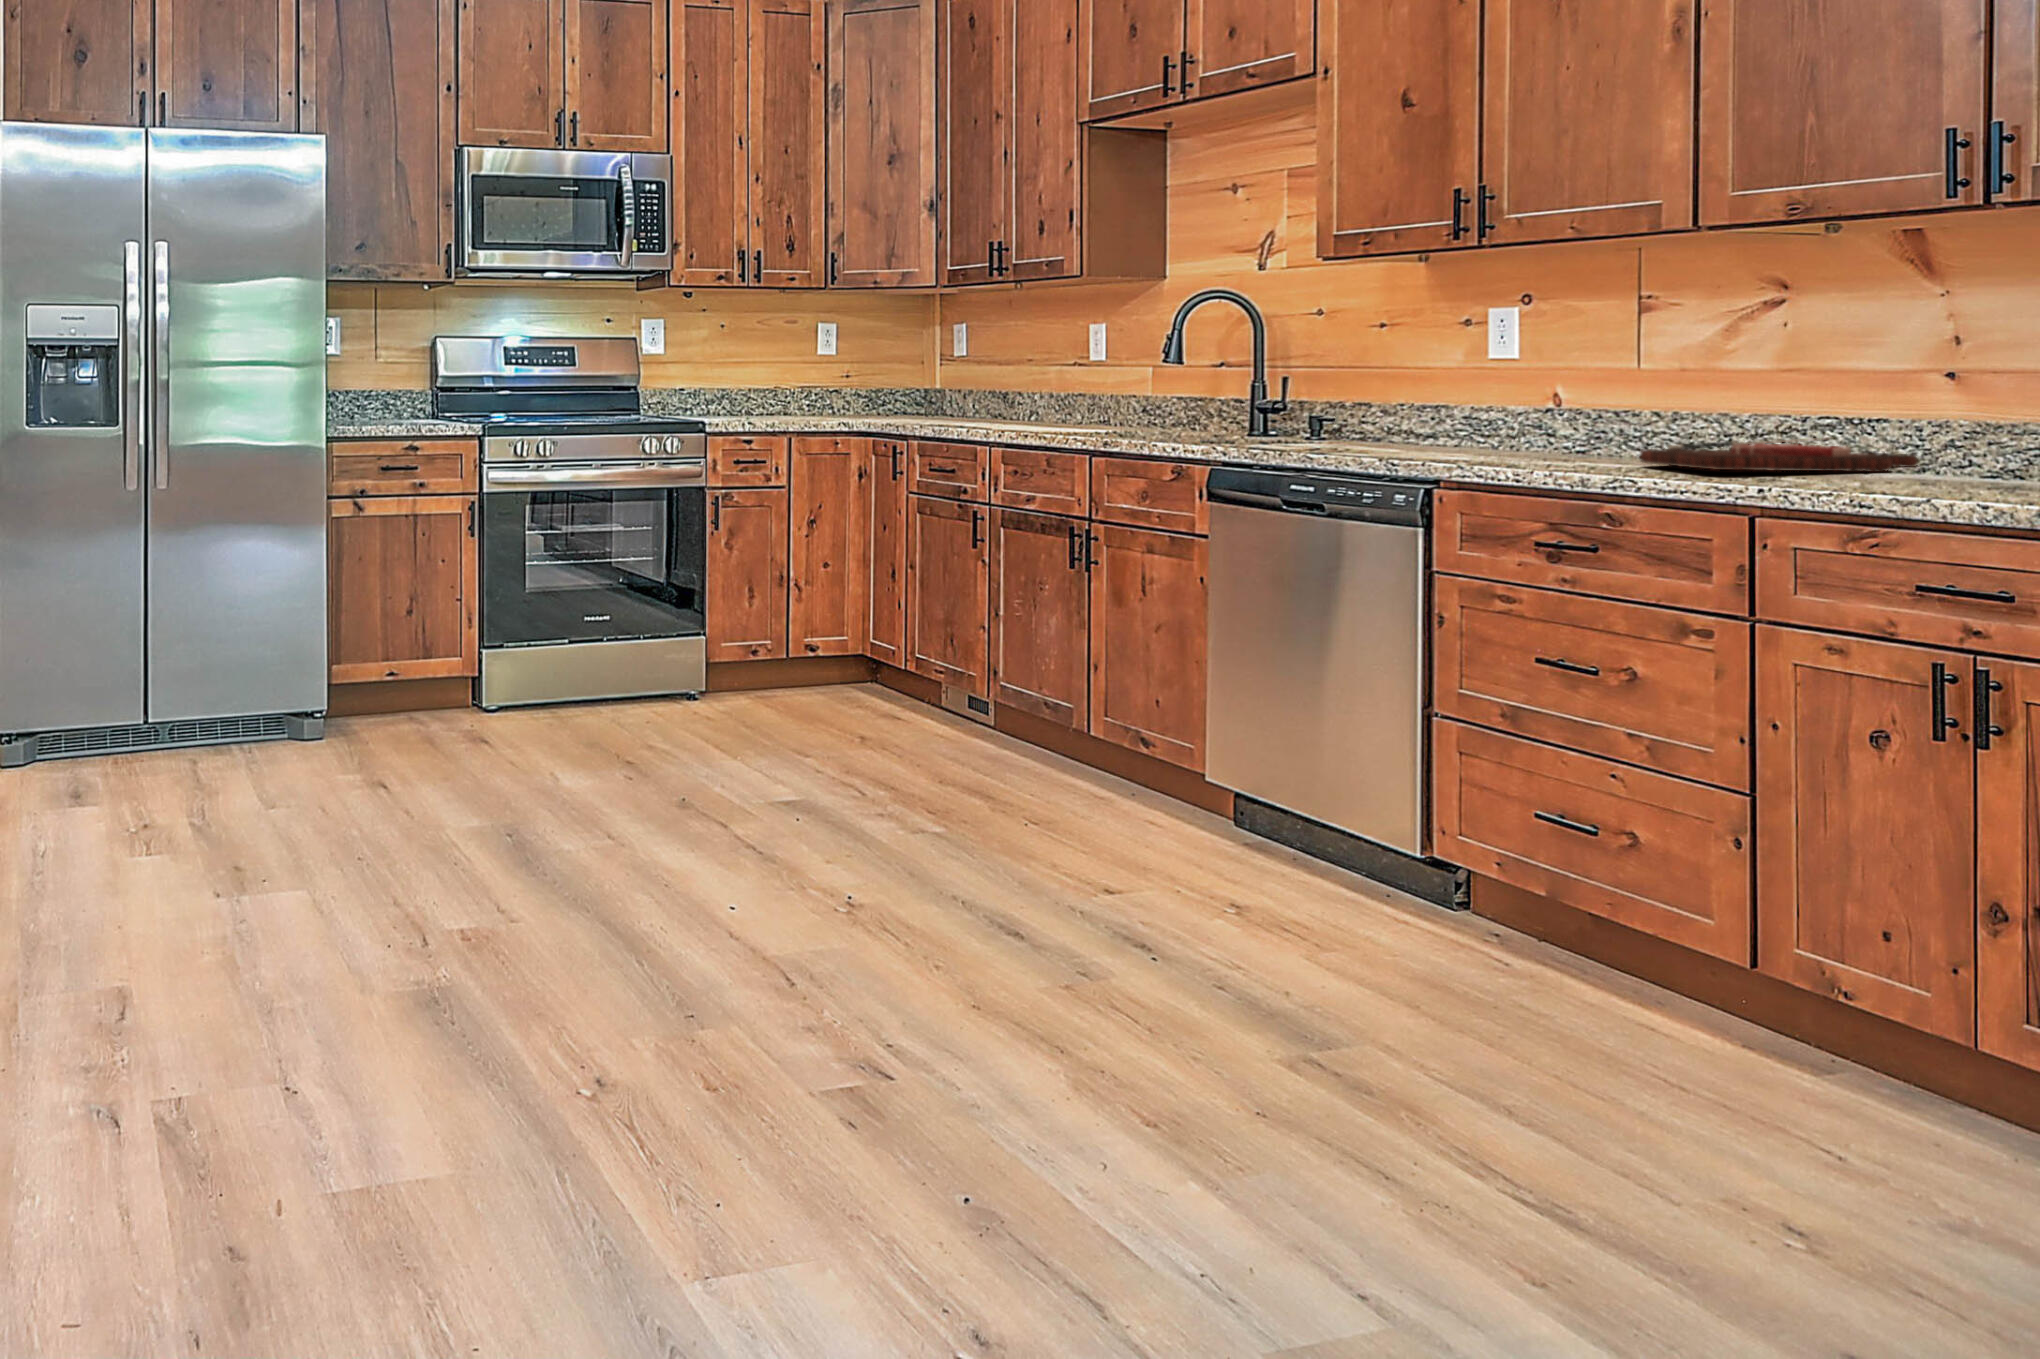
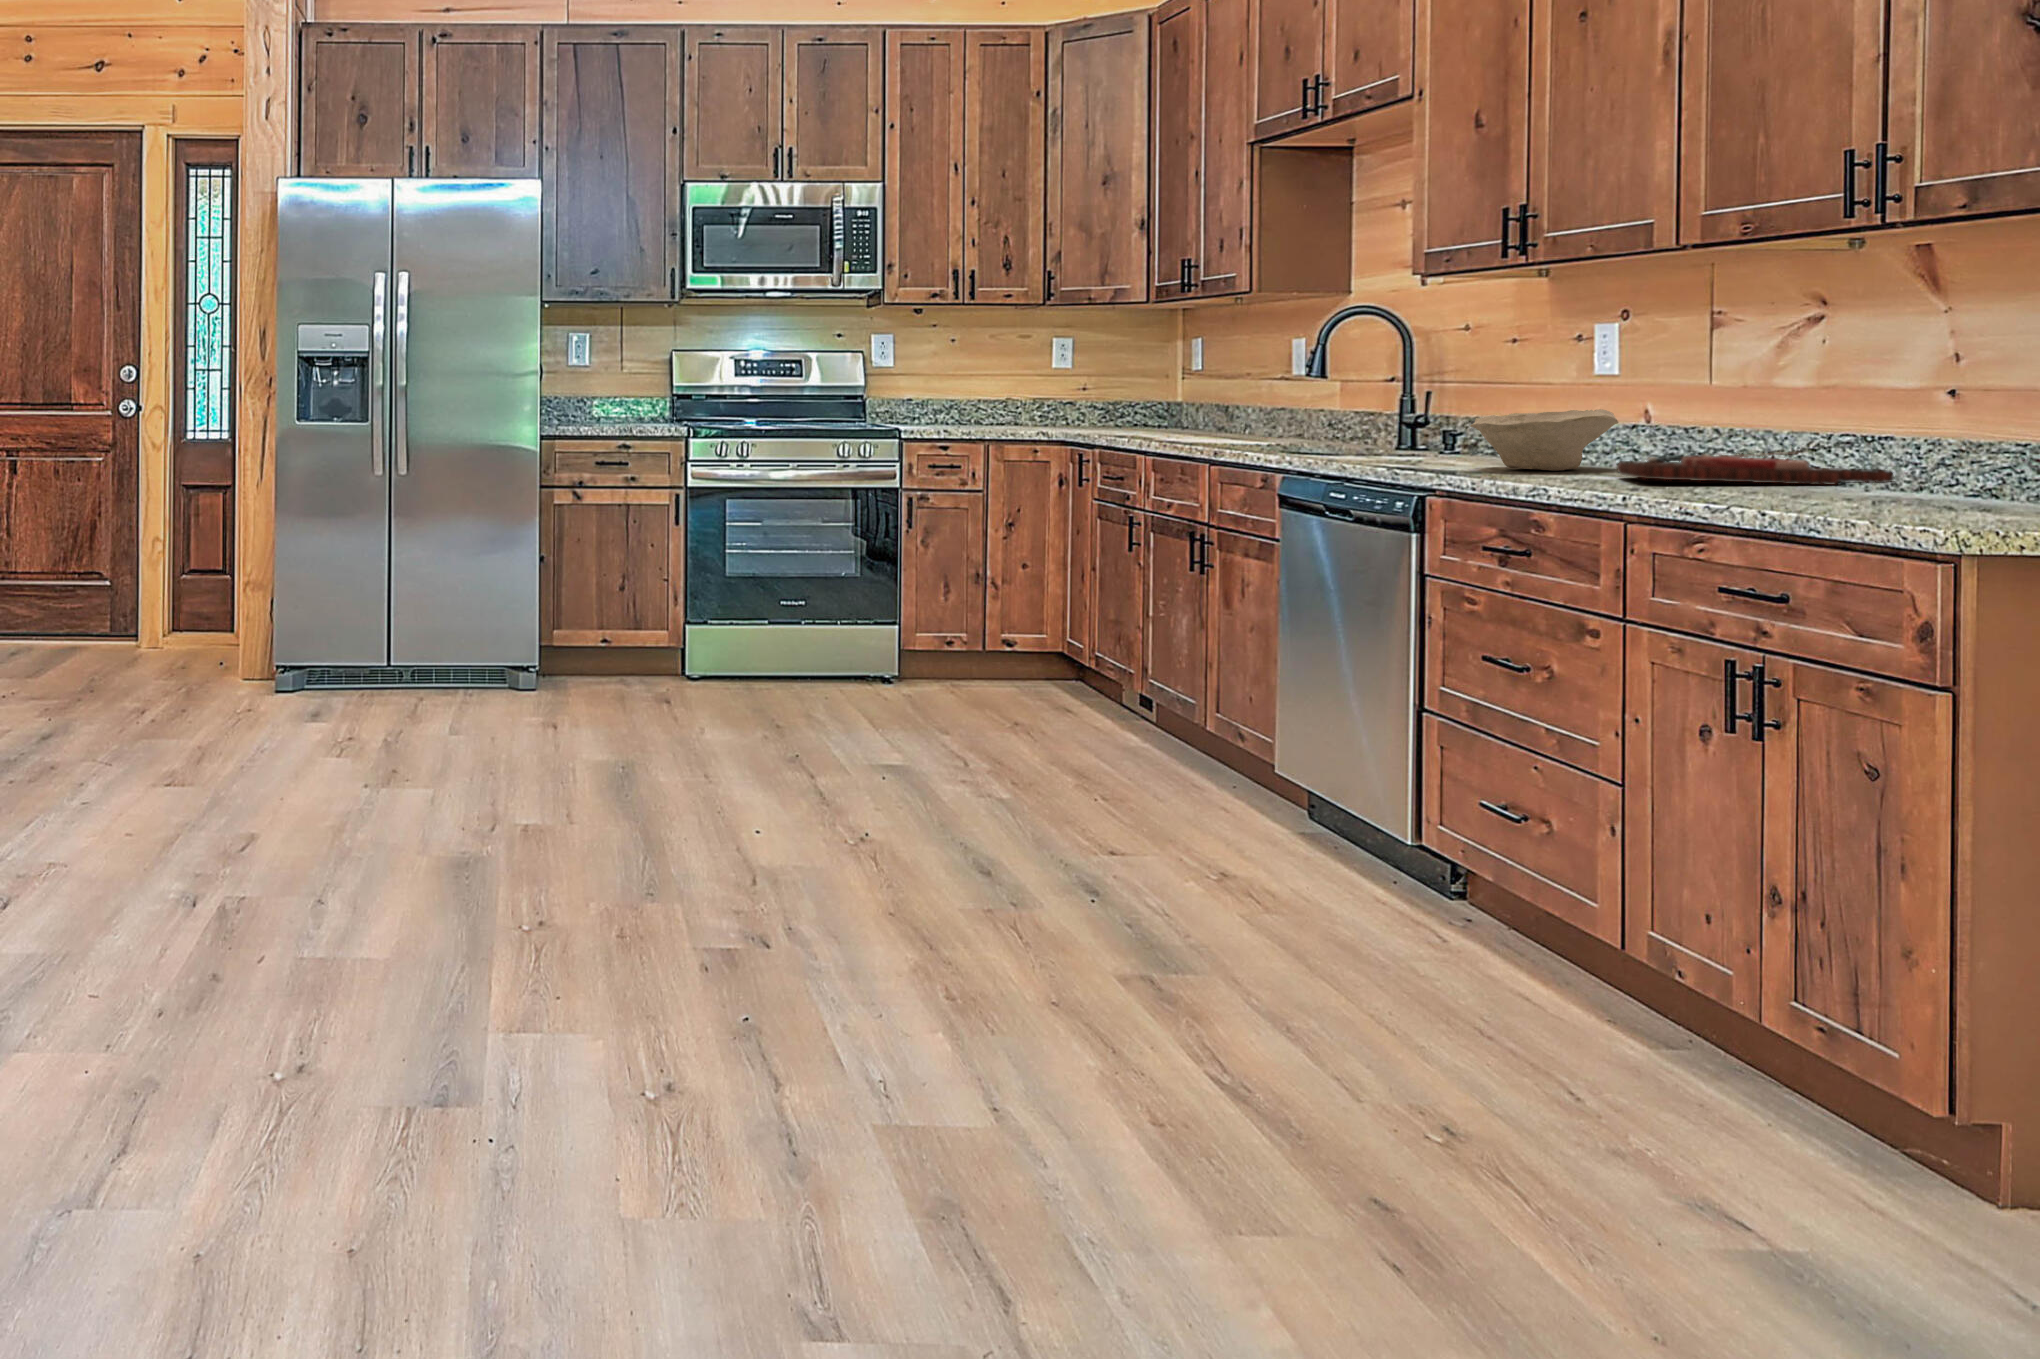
bowl: none [1440,395,1594,458] -> present [1470,409,1618,470]

